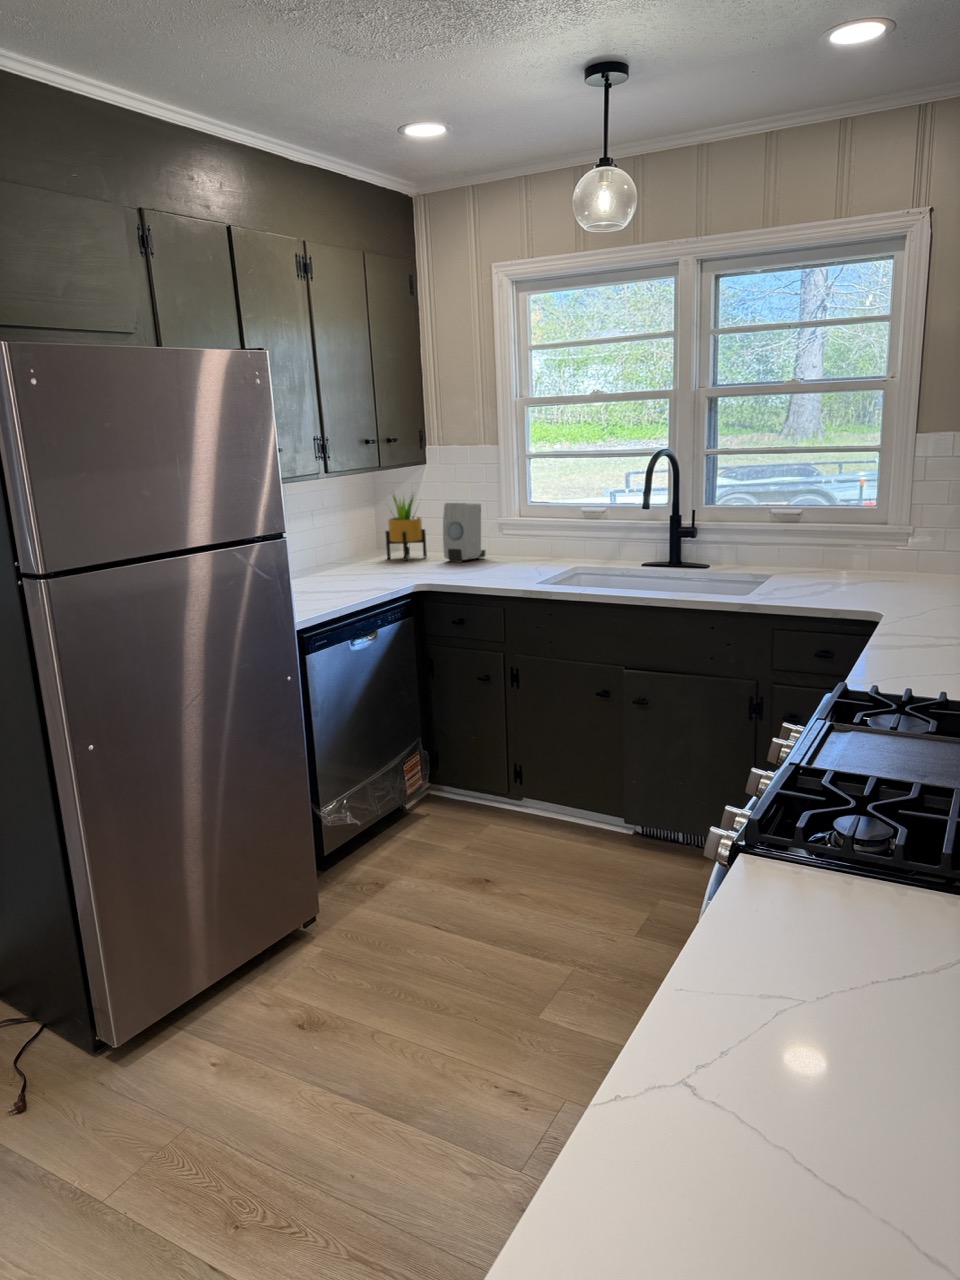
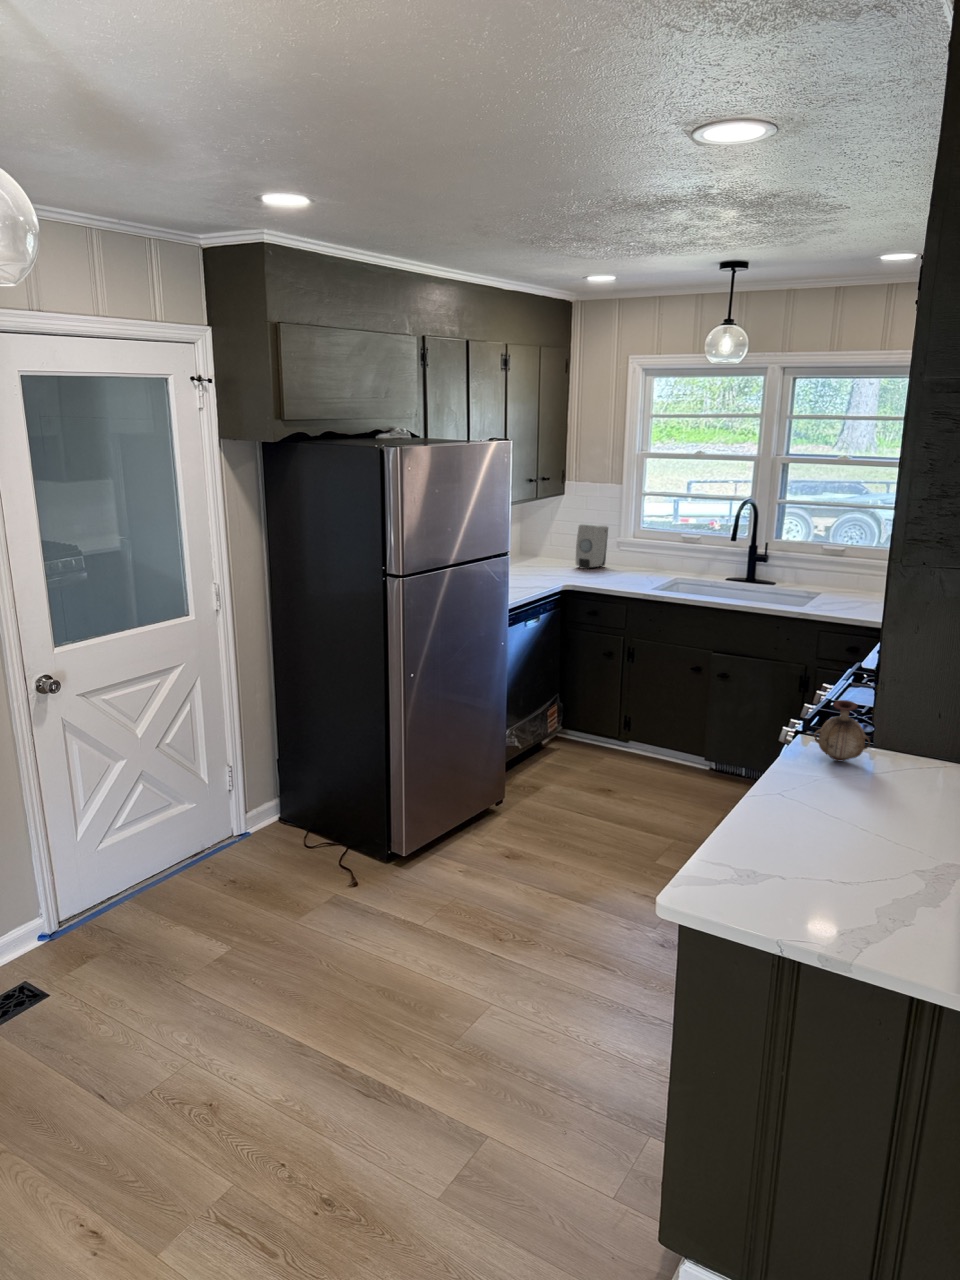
potted plant: present [386,496,427,561] -> none [531,511,560,565]
vase: none [768,801,907,952] -> present [814,700,870,761]

